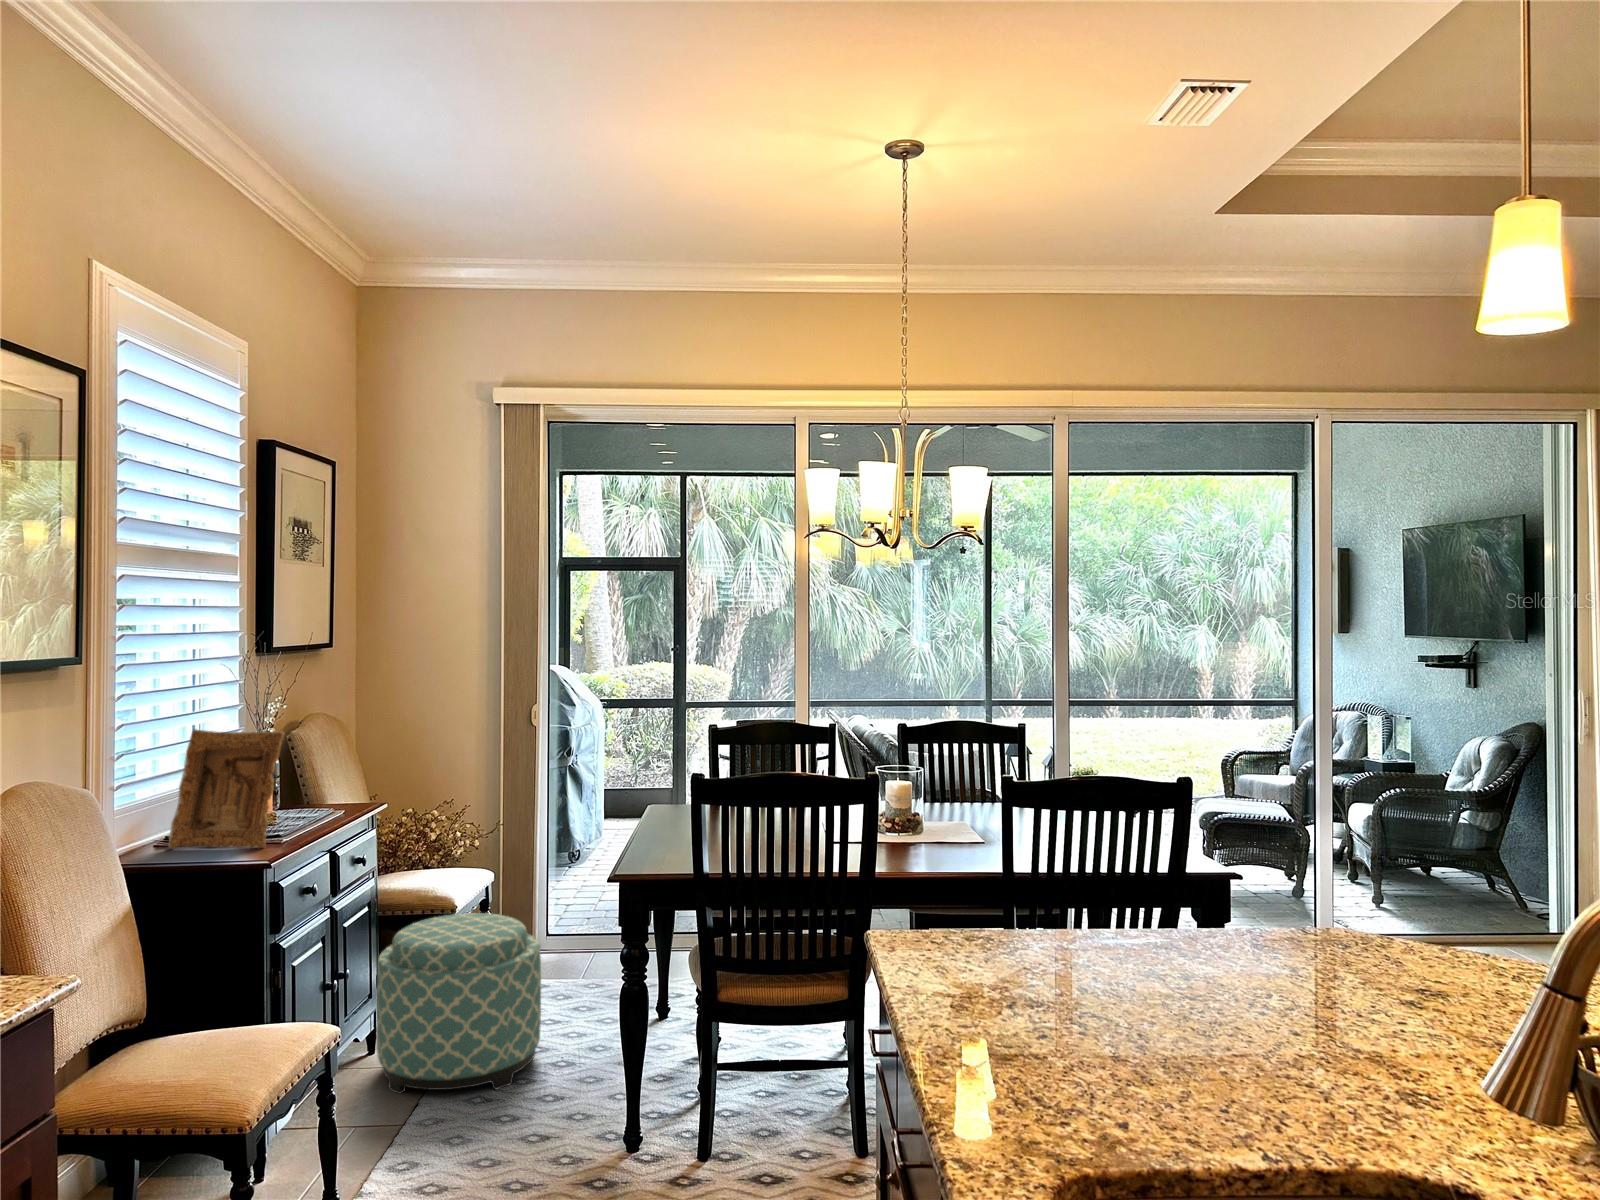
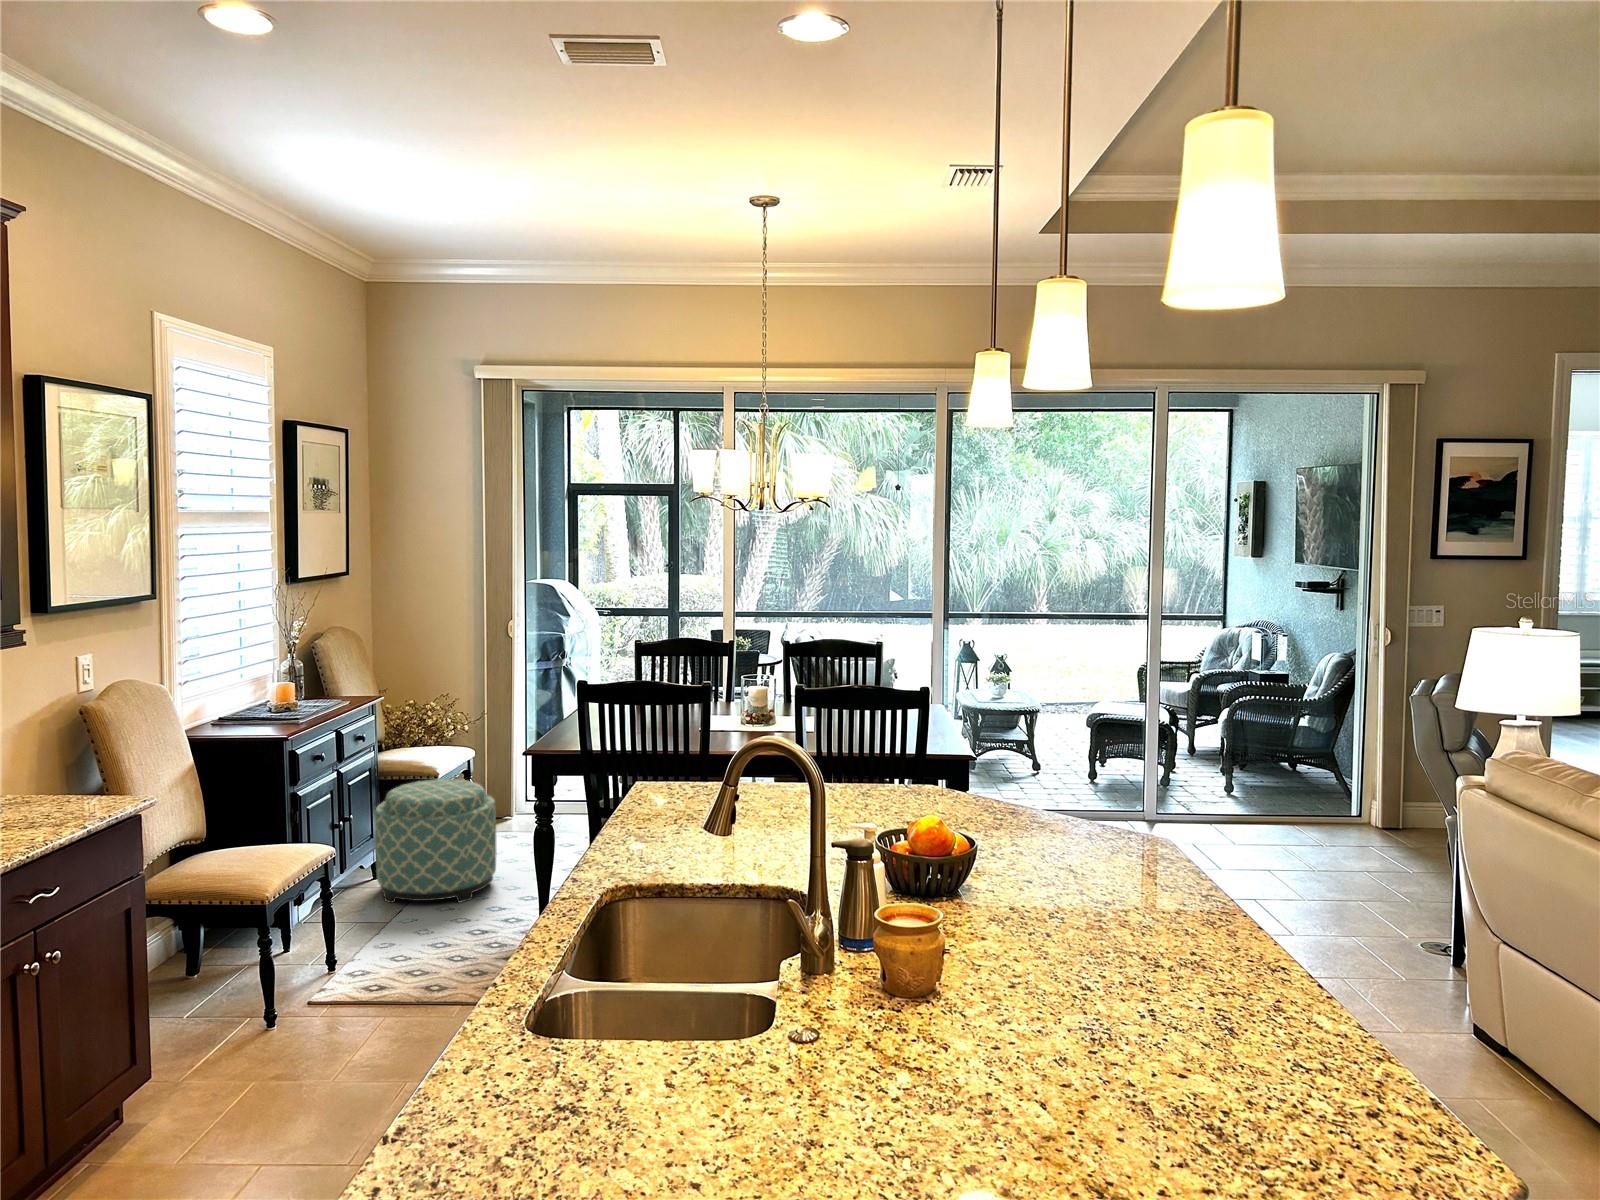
picture frame: present [169,729,284,848] -> none [220,643,299,726]

